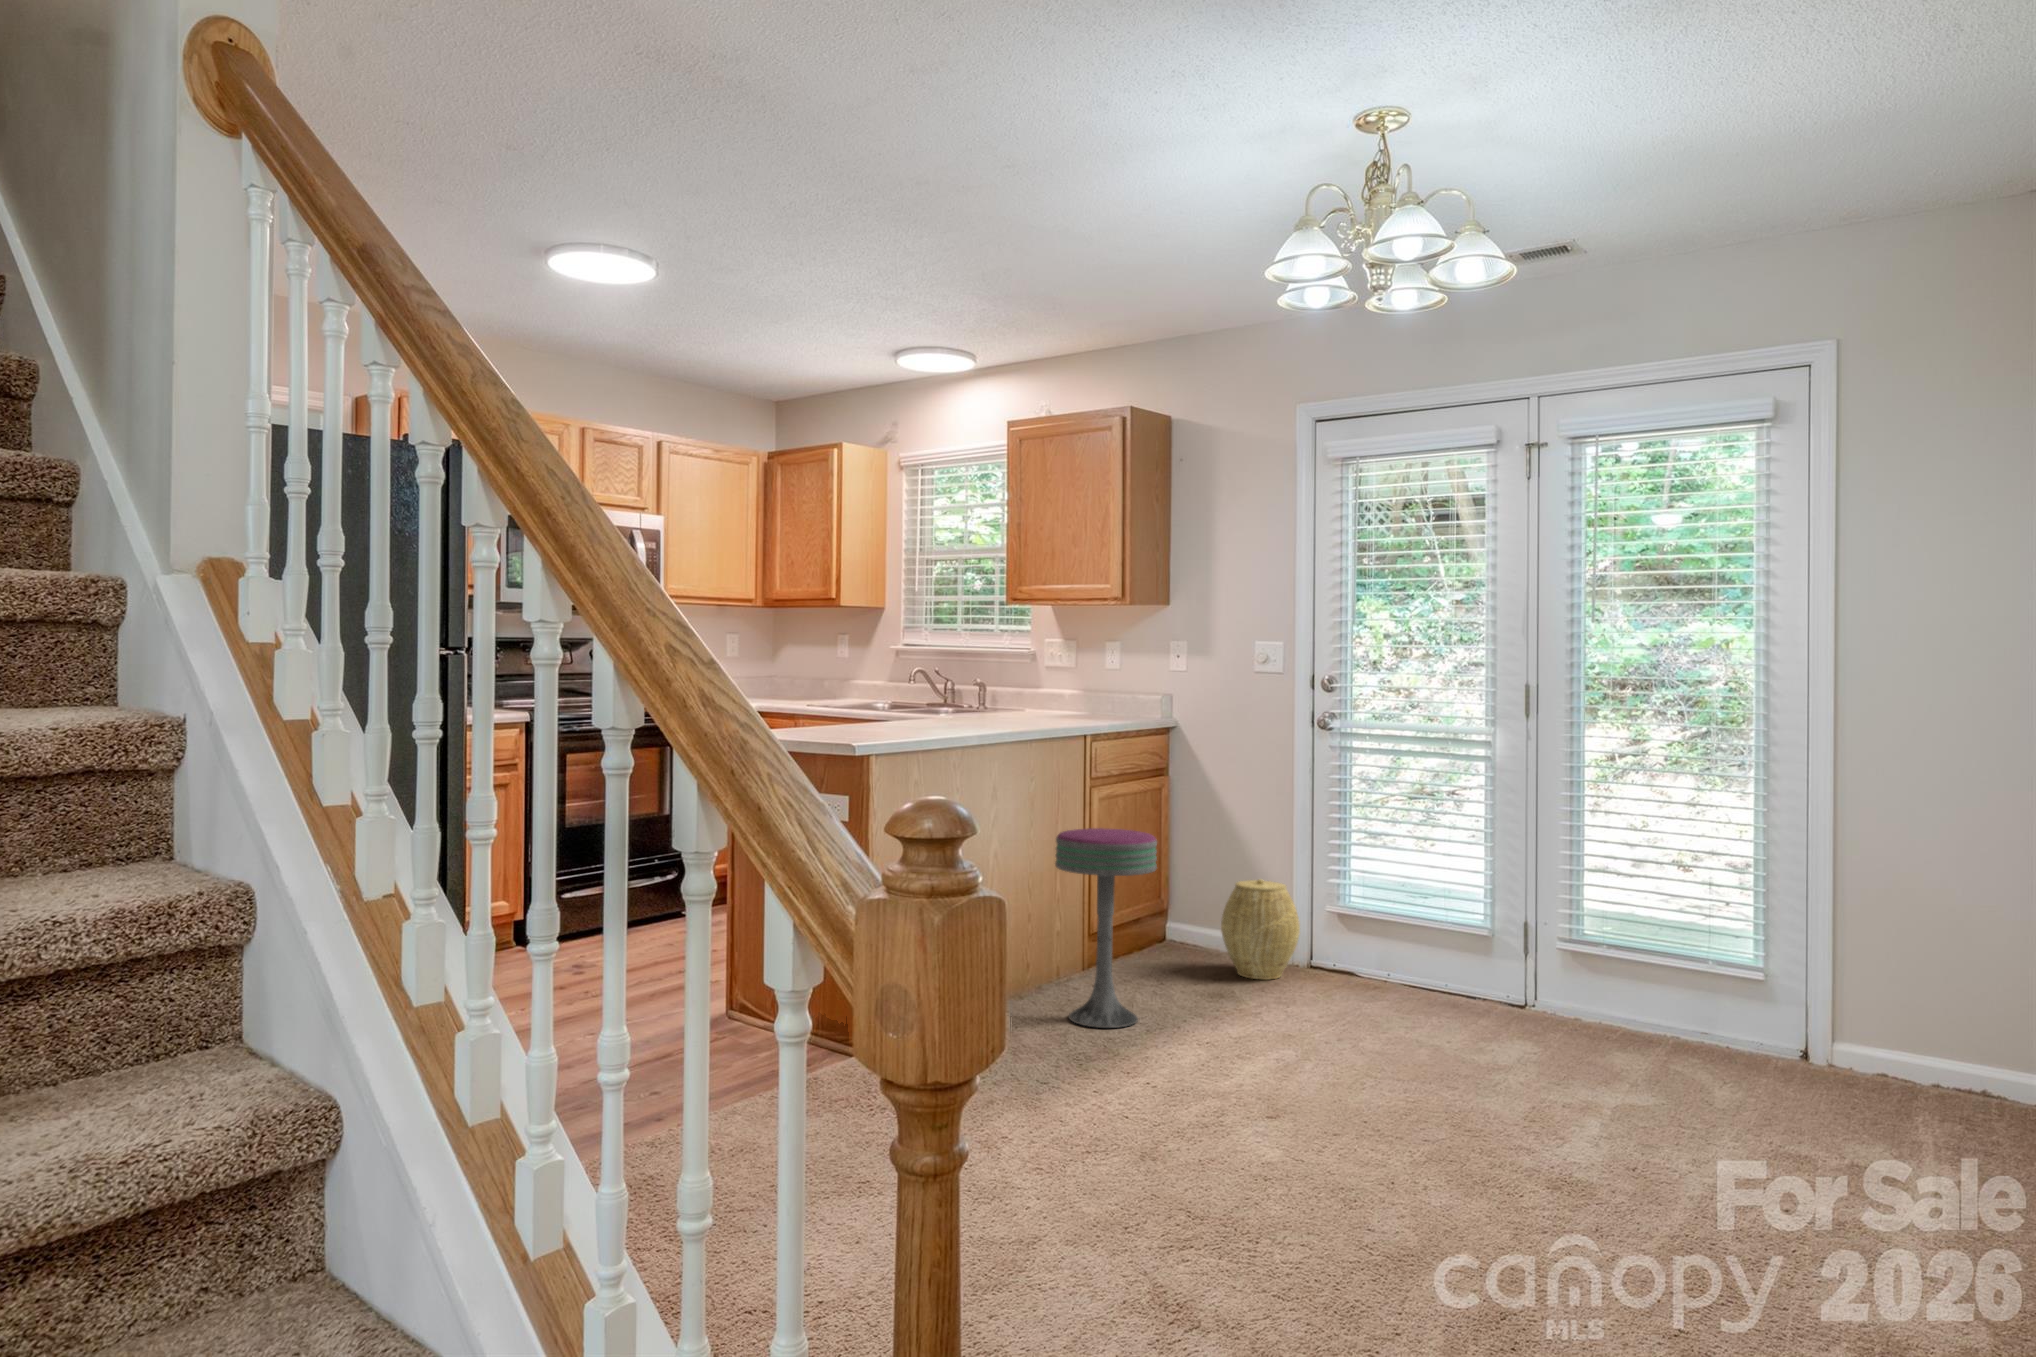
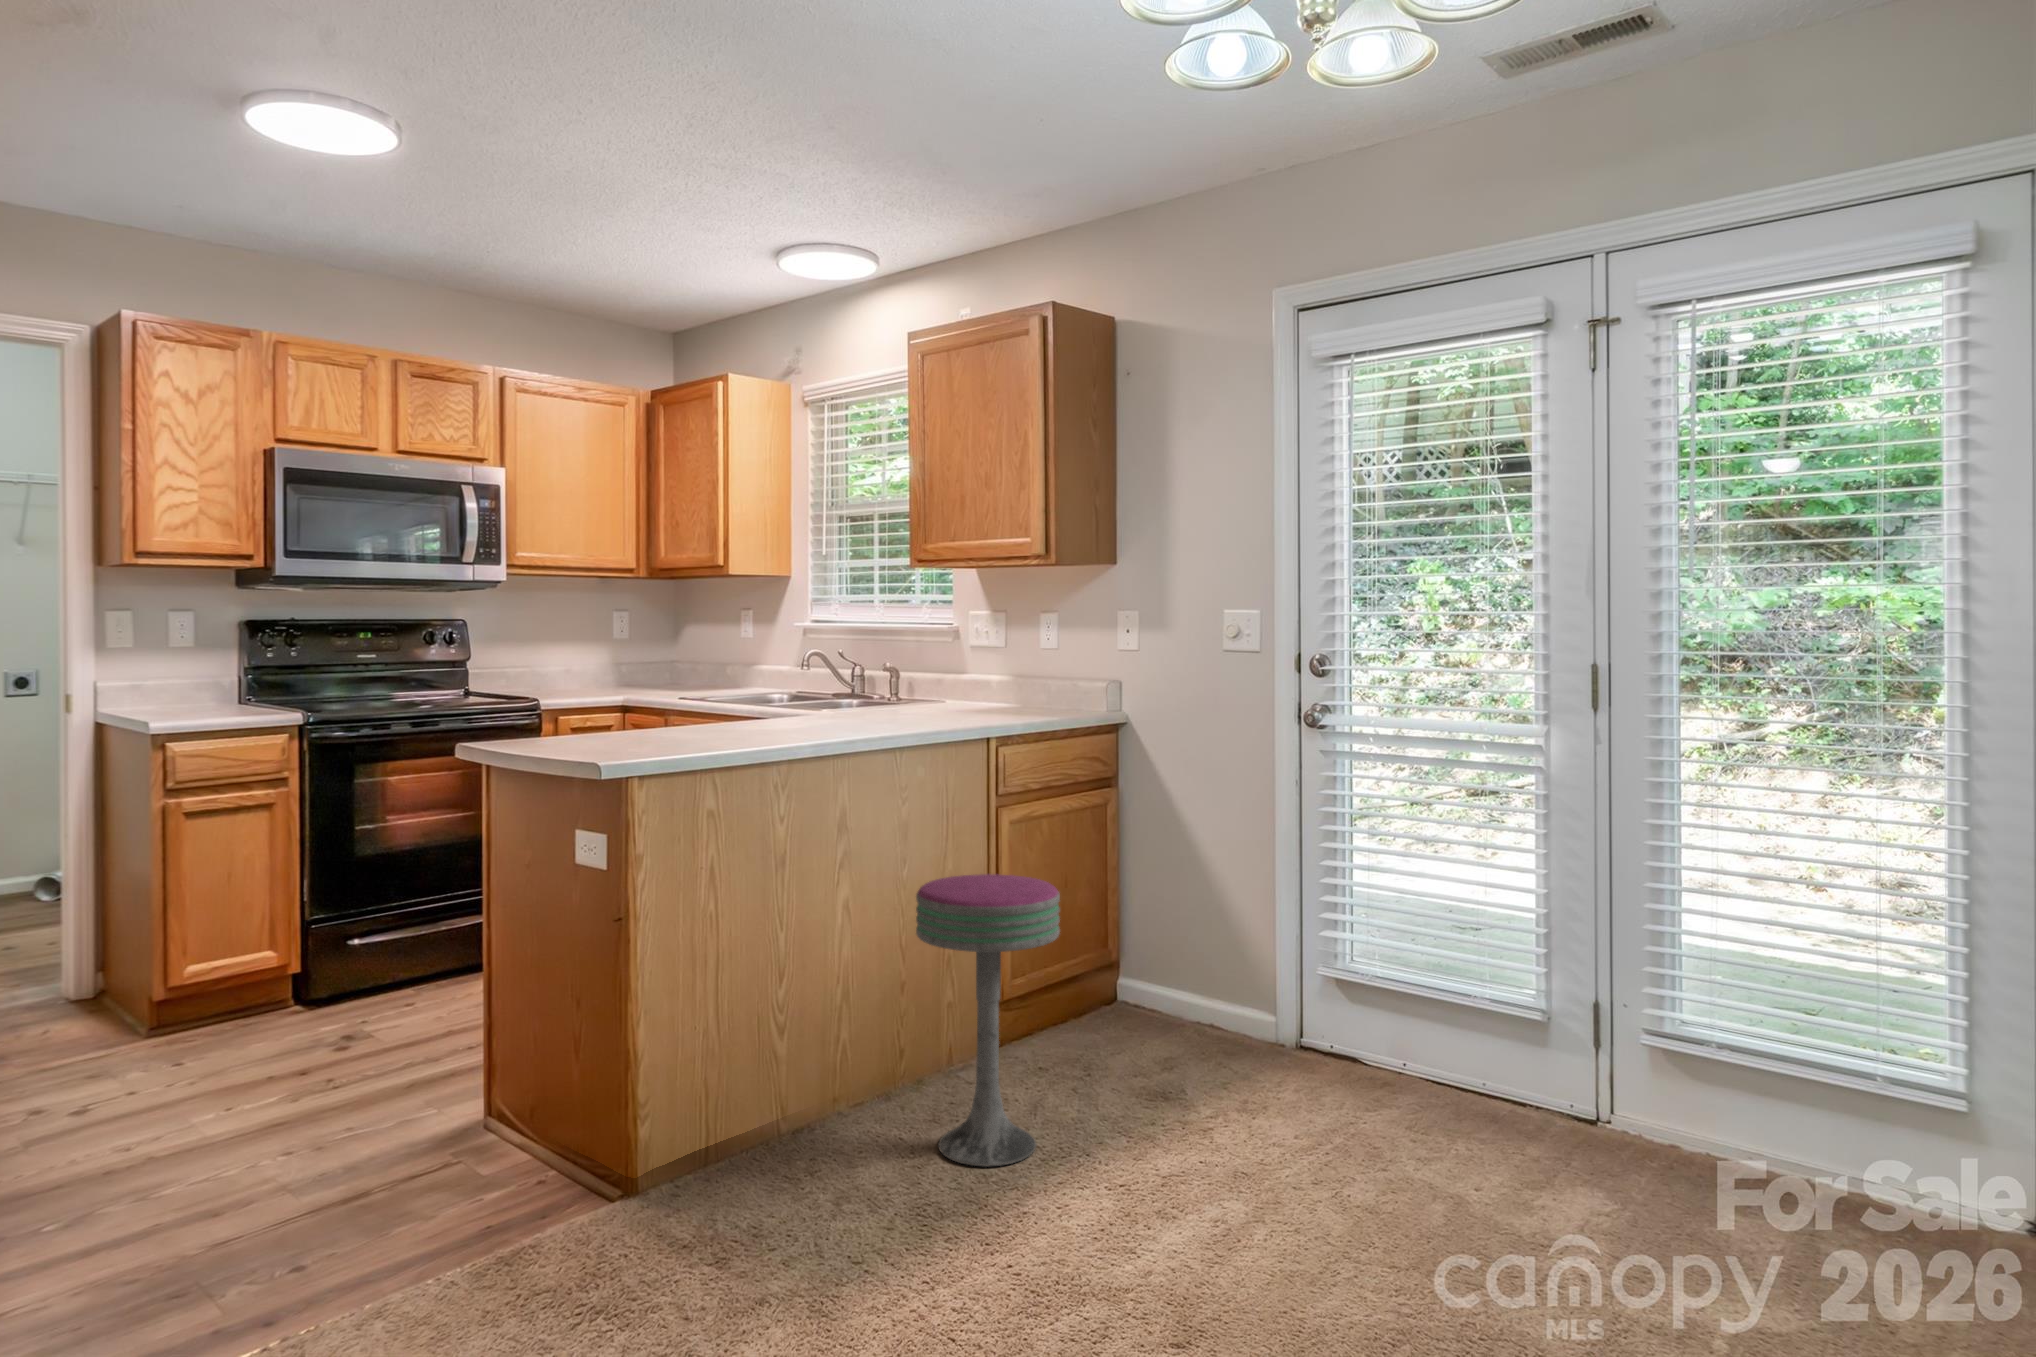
woven basket: present [1221,879,1300,980] -> none [1173,928,1278,1065]

